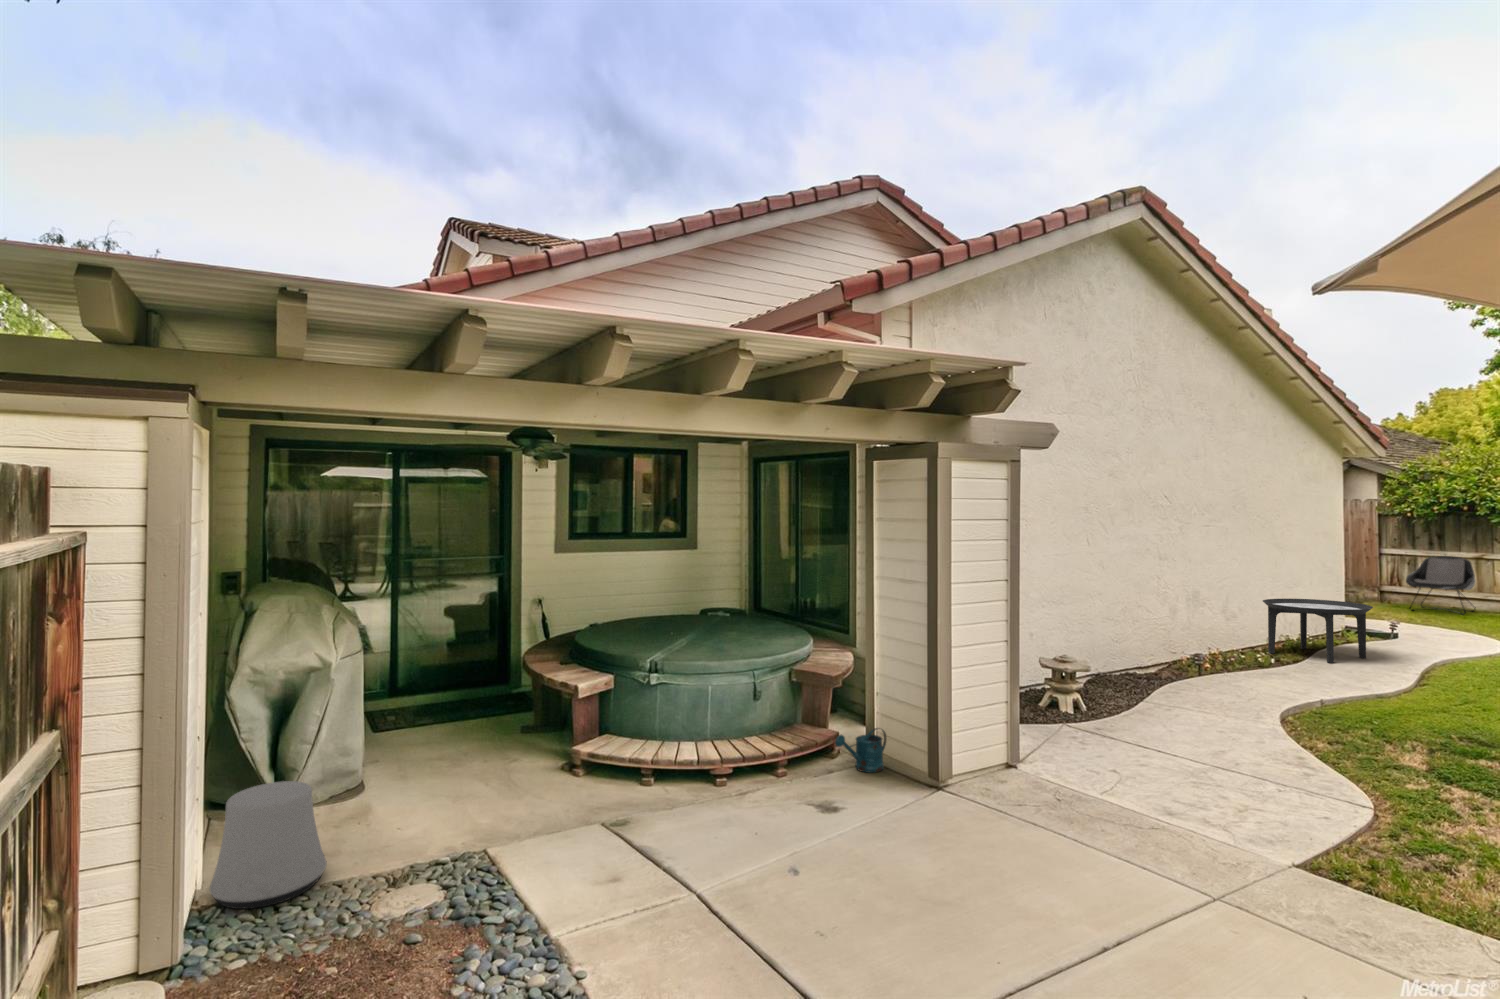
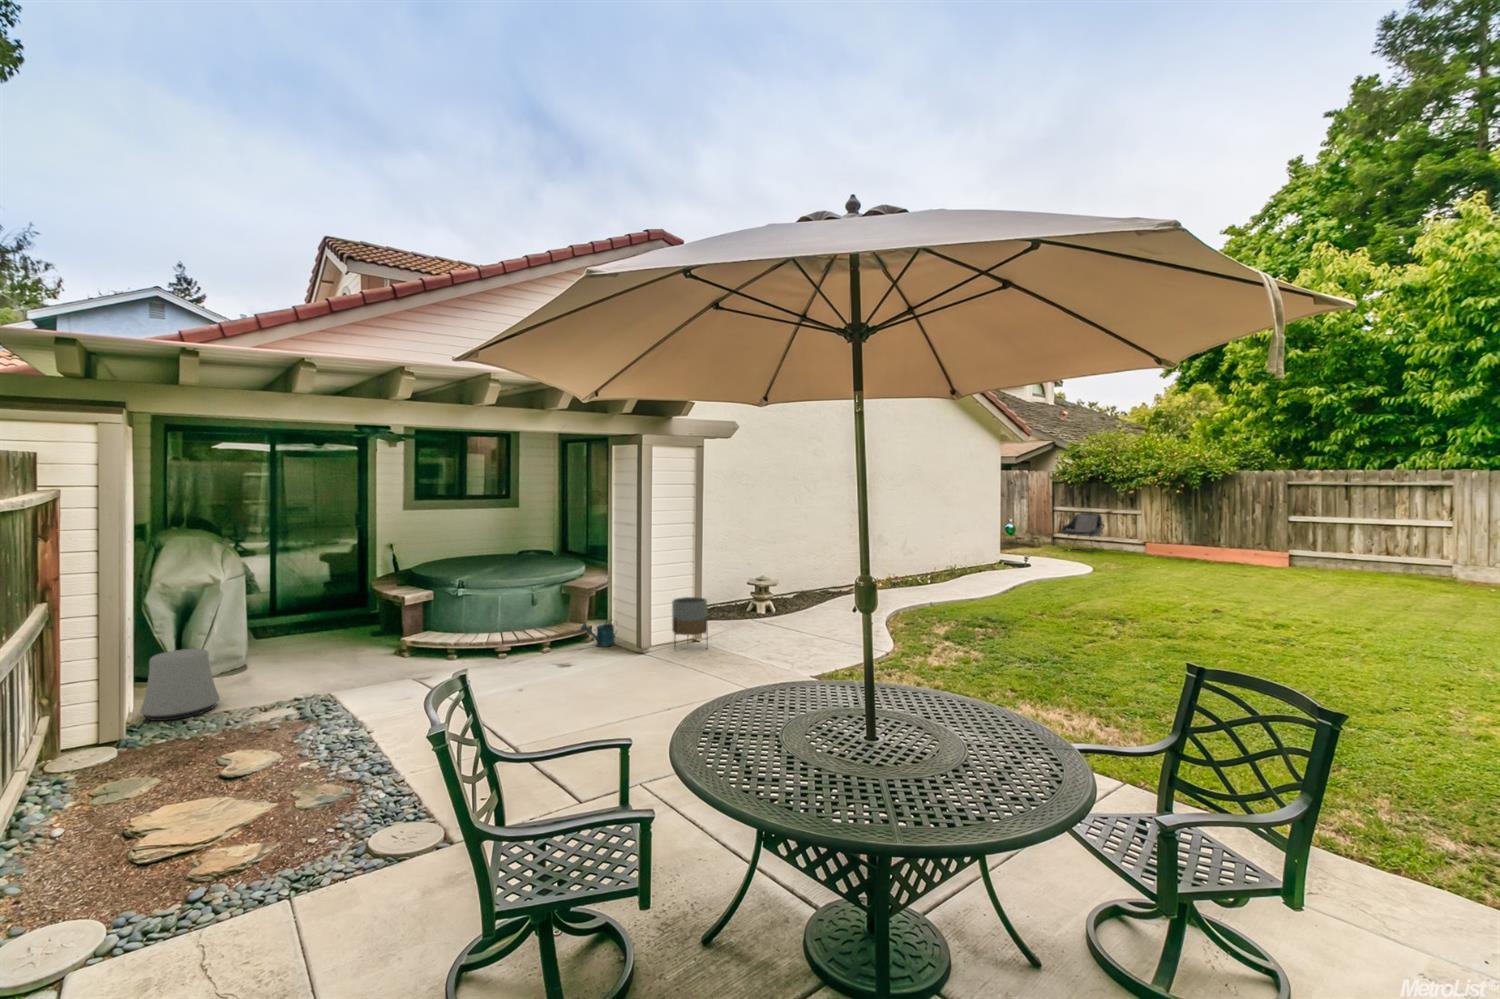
round table: present [1263,599,1373,663] -> none [932,541,995,583]
planter: none [983,697,1044,788] -> present [672,597,708,649]

